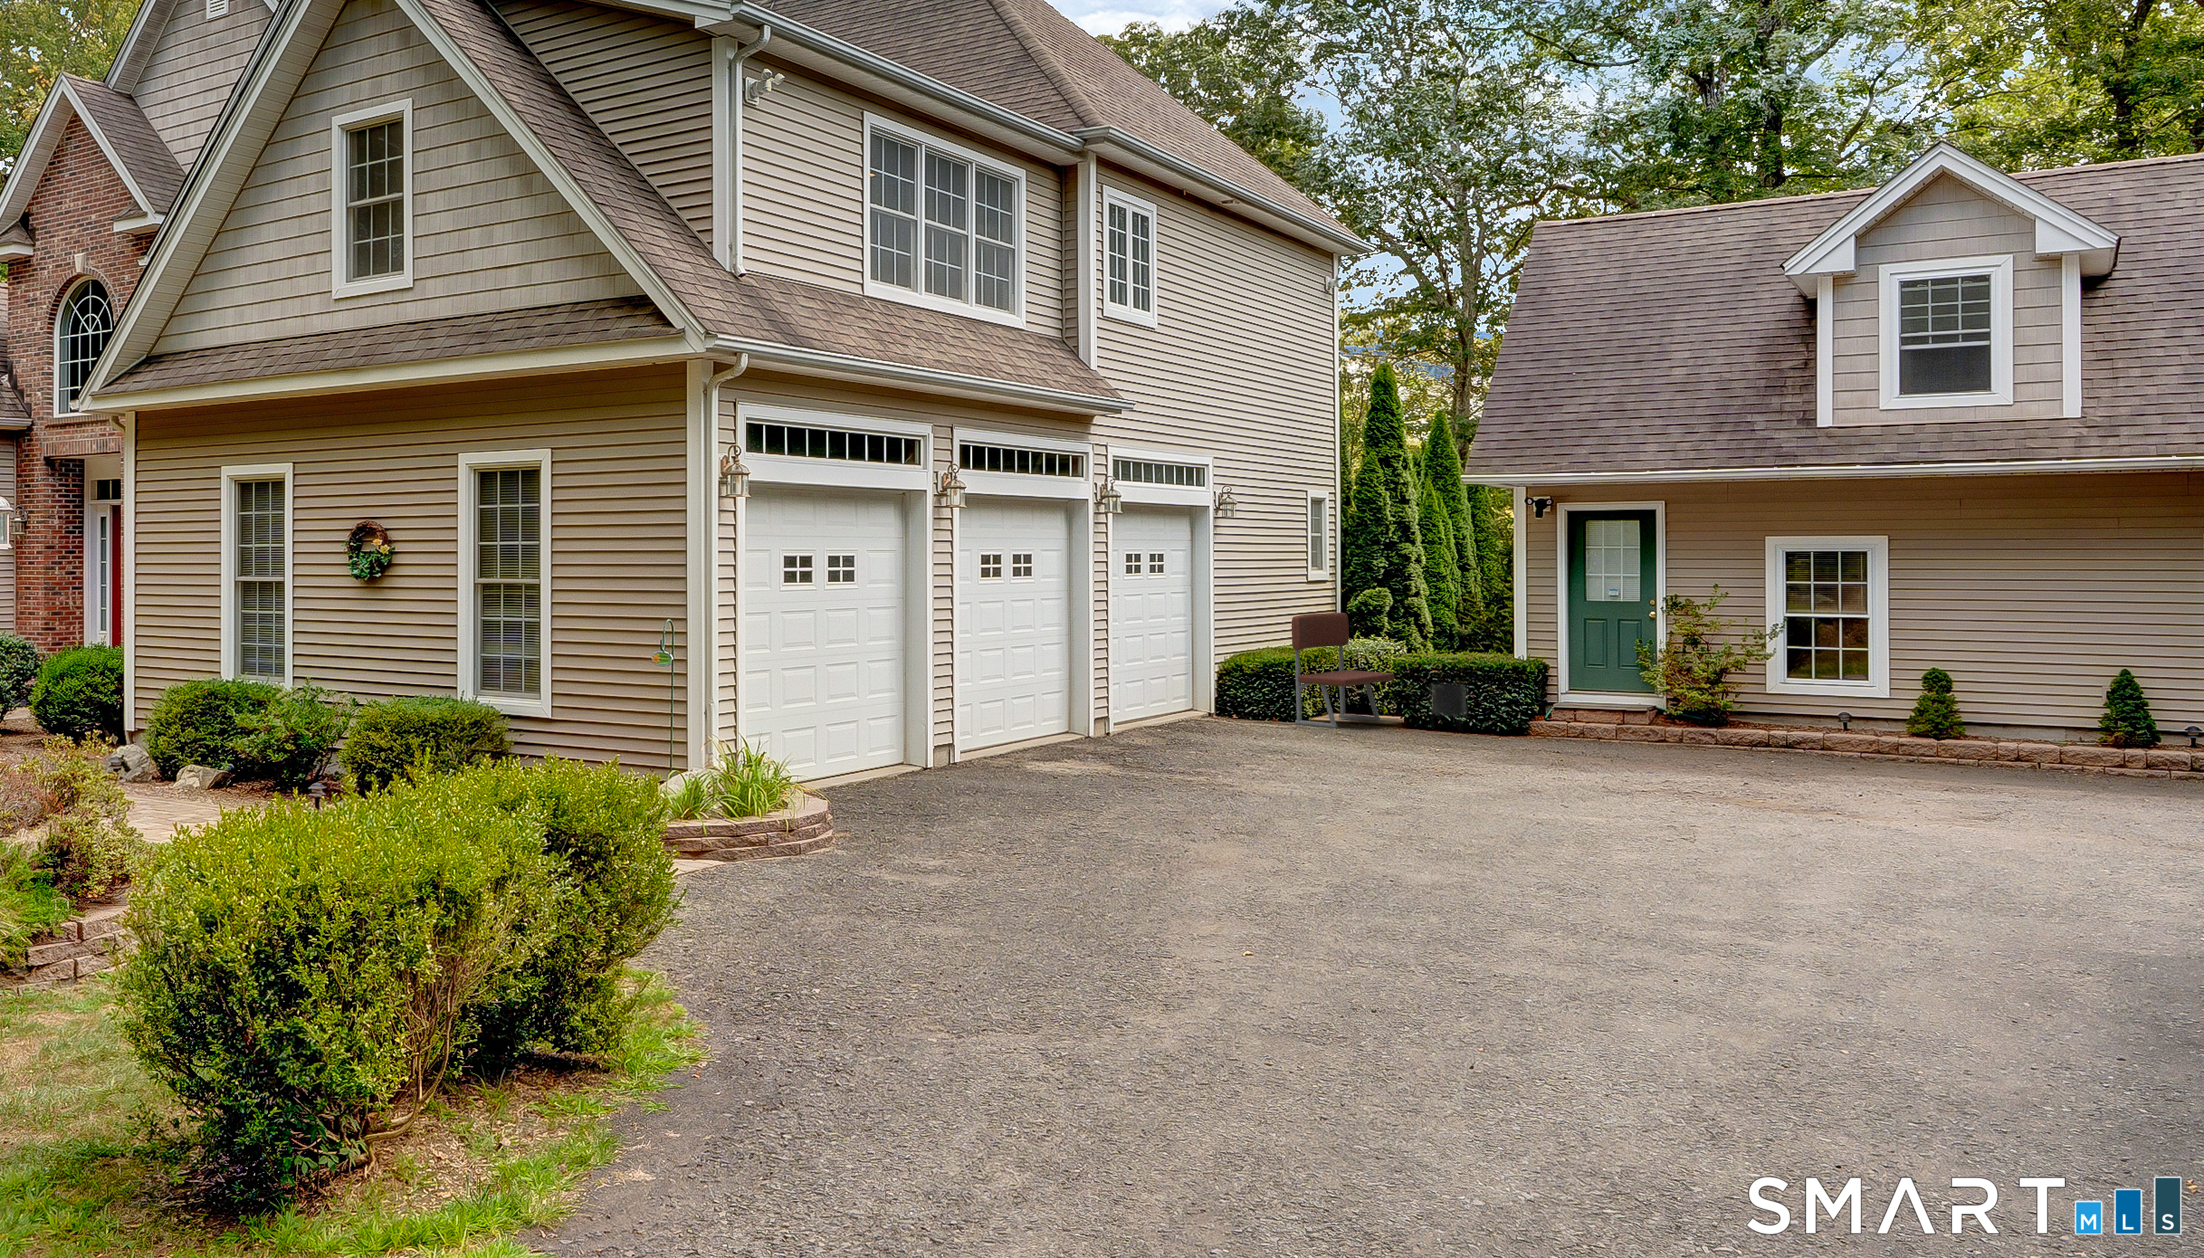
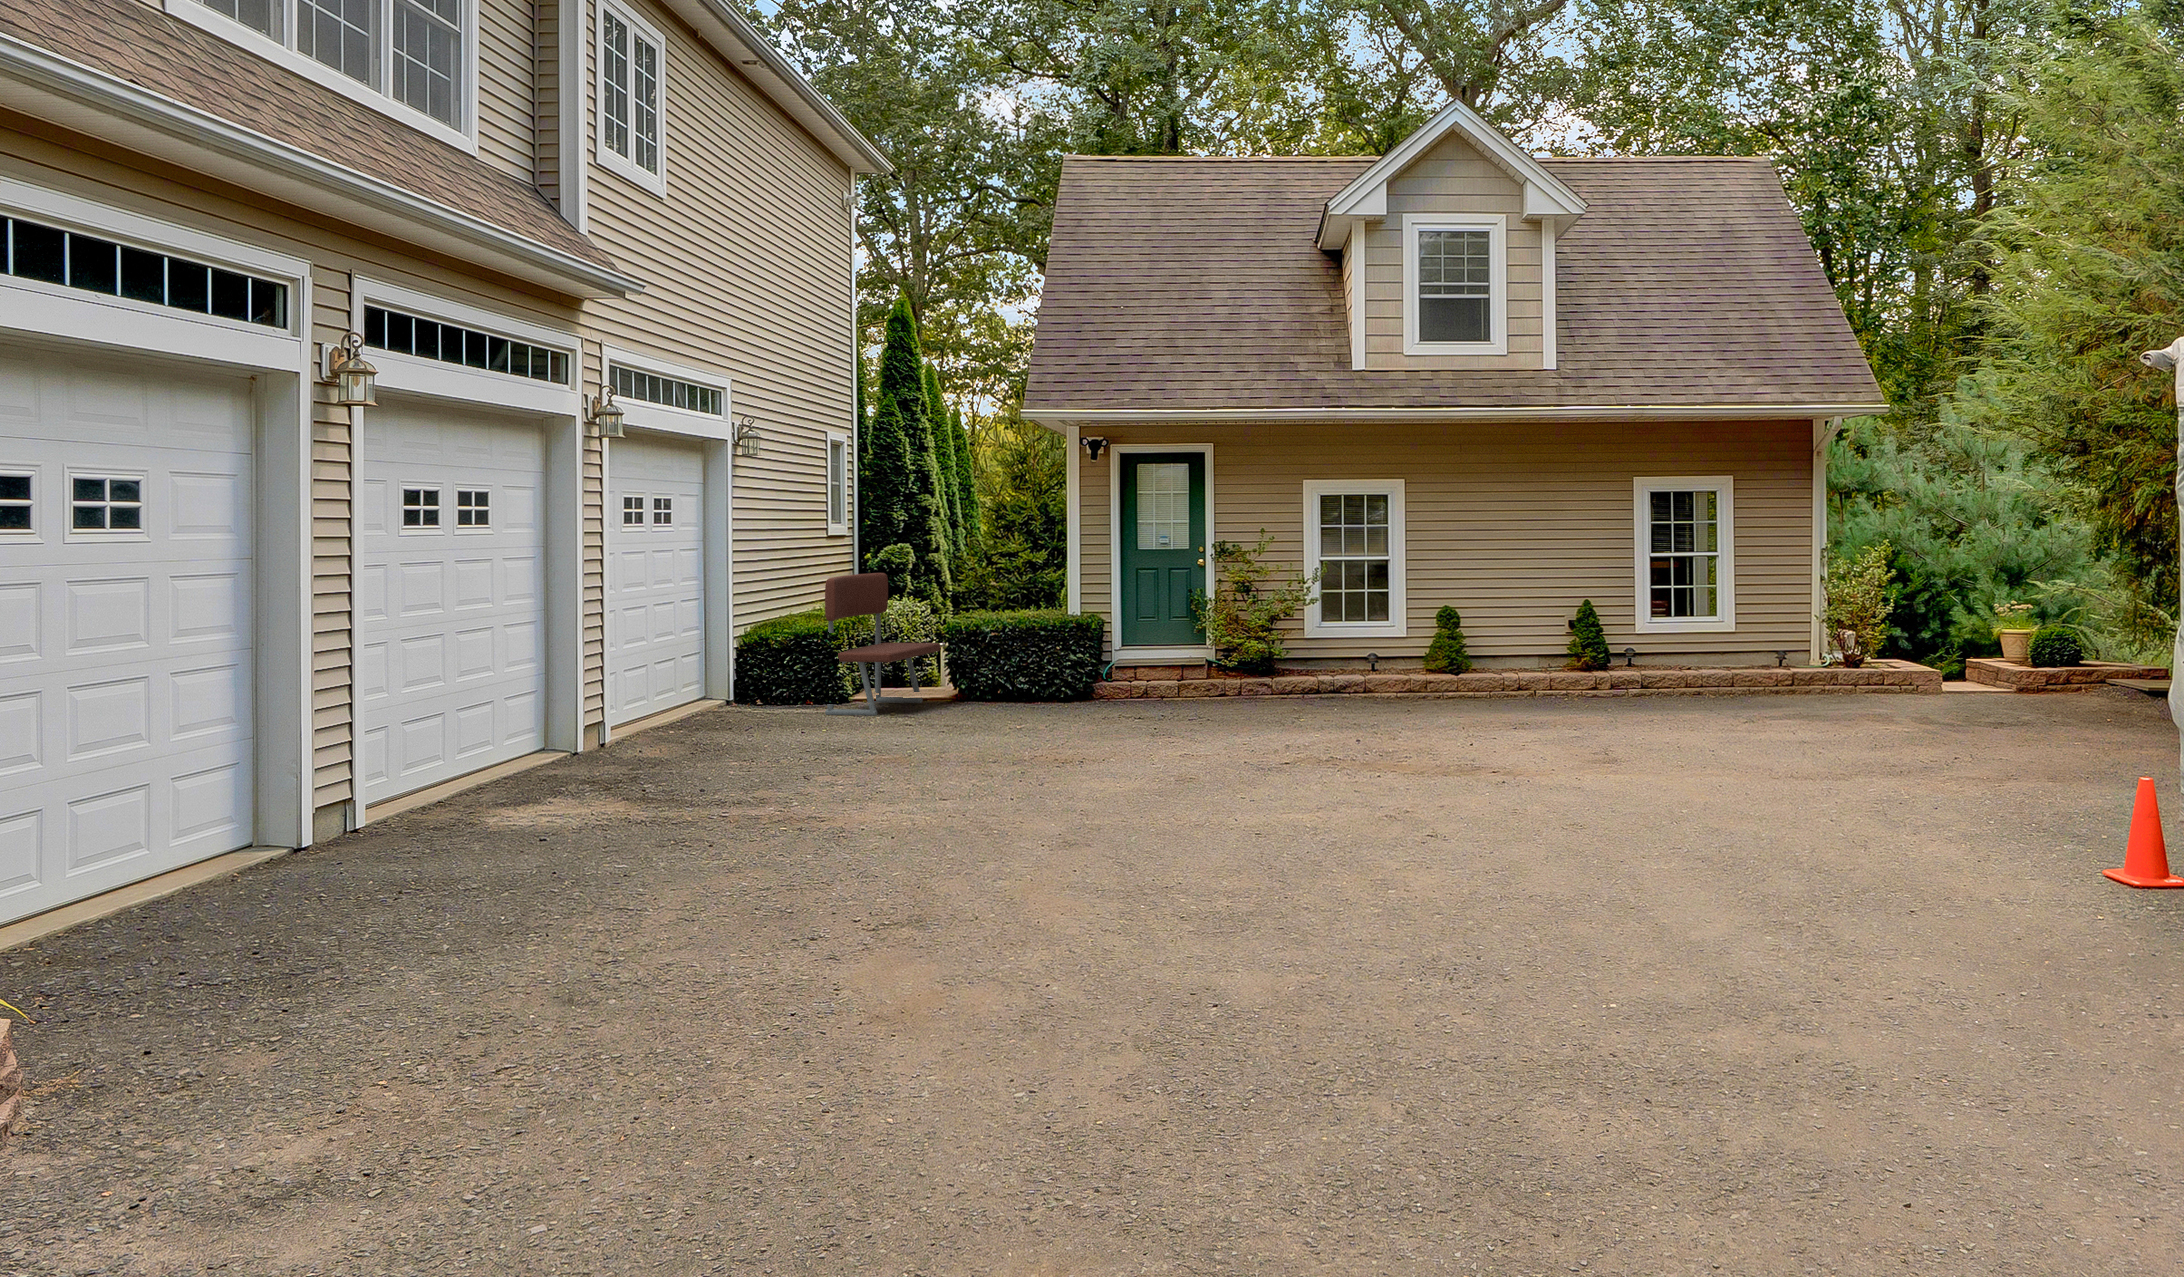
planter: present [1431,684,1466,719] -> none [983,651,1021,706]

